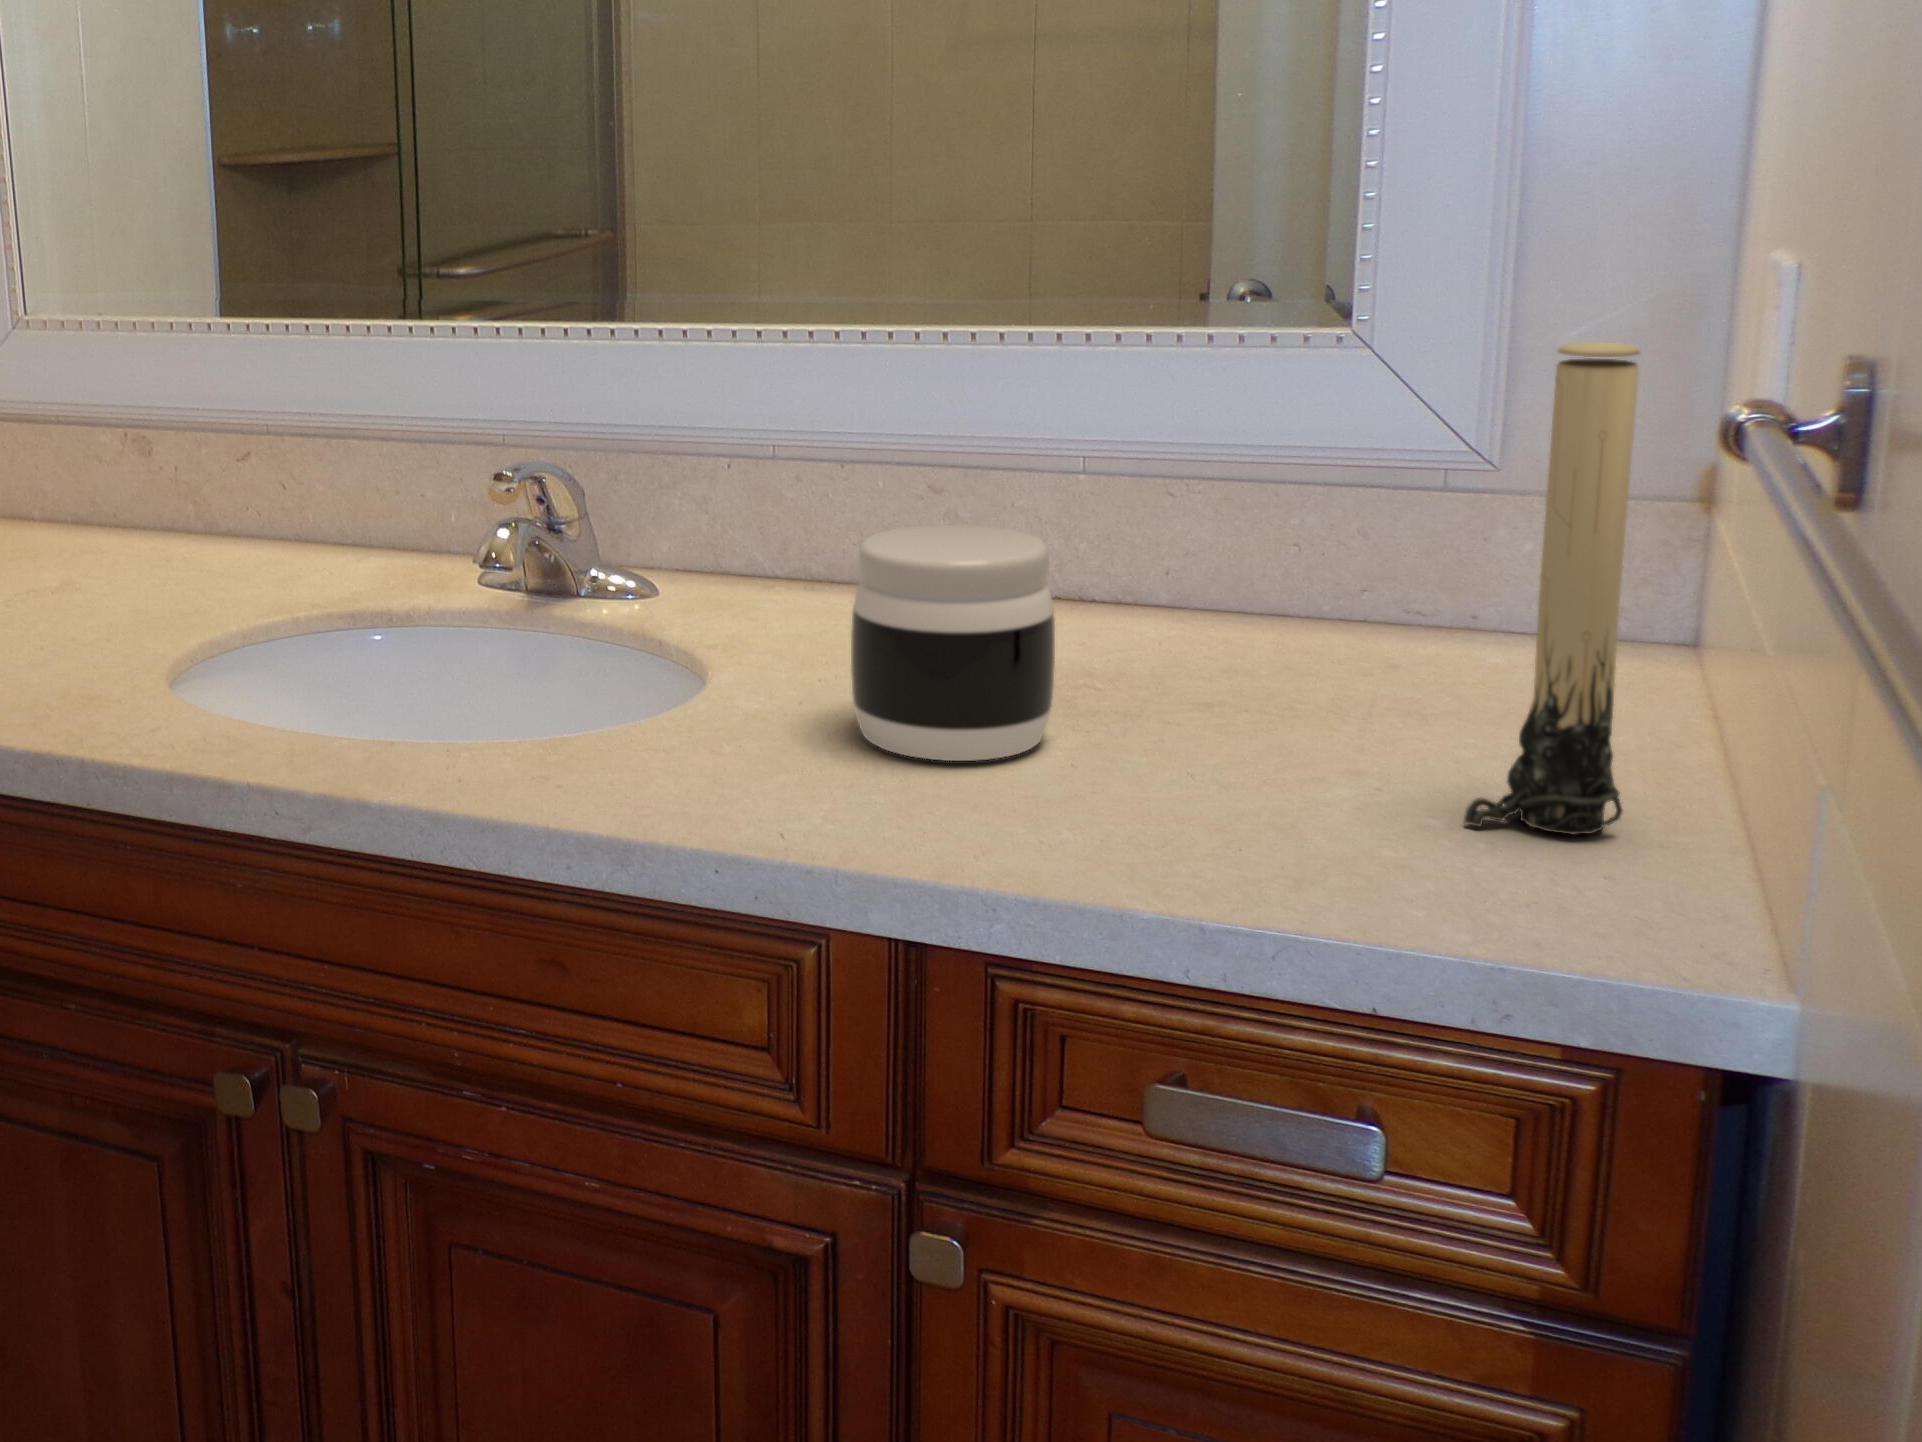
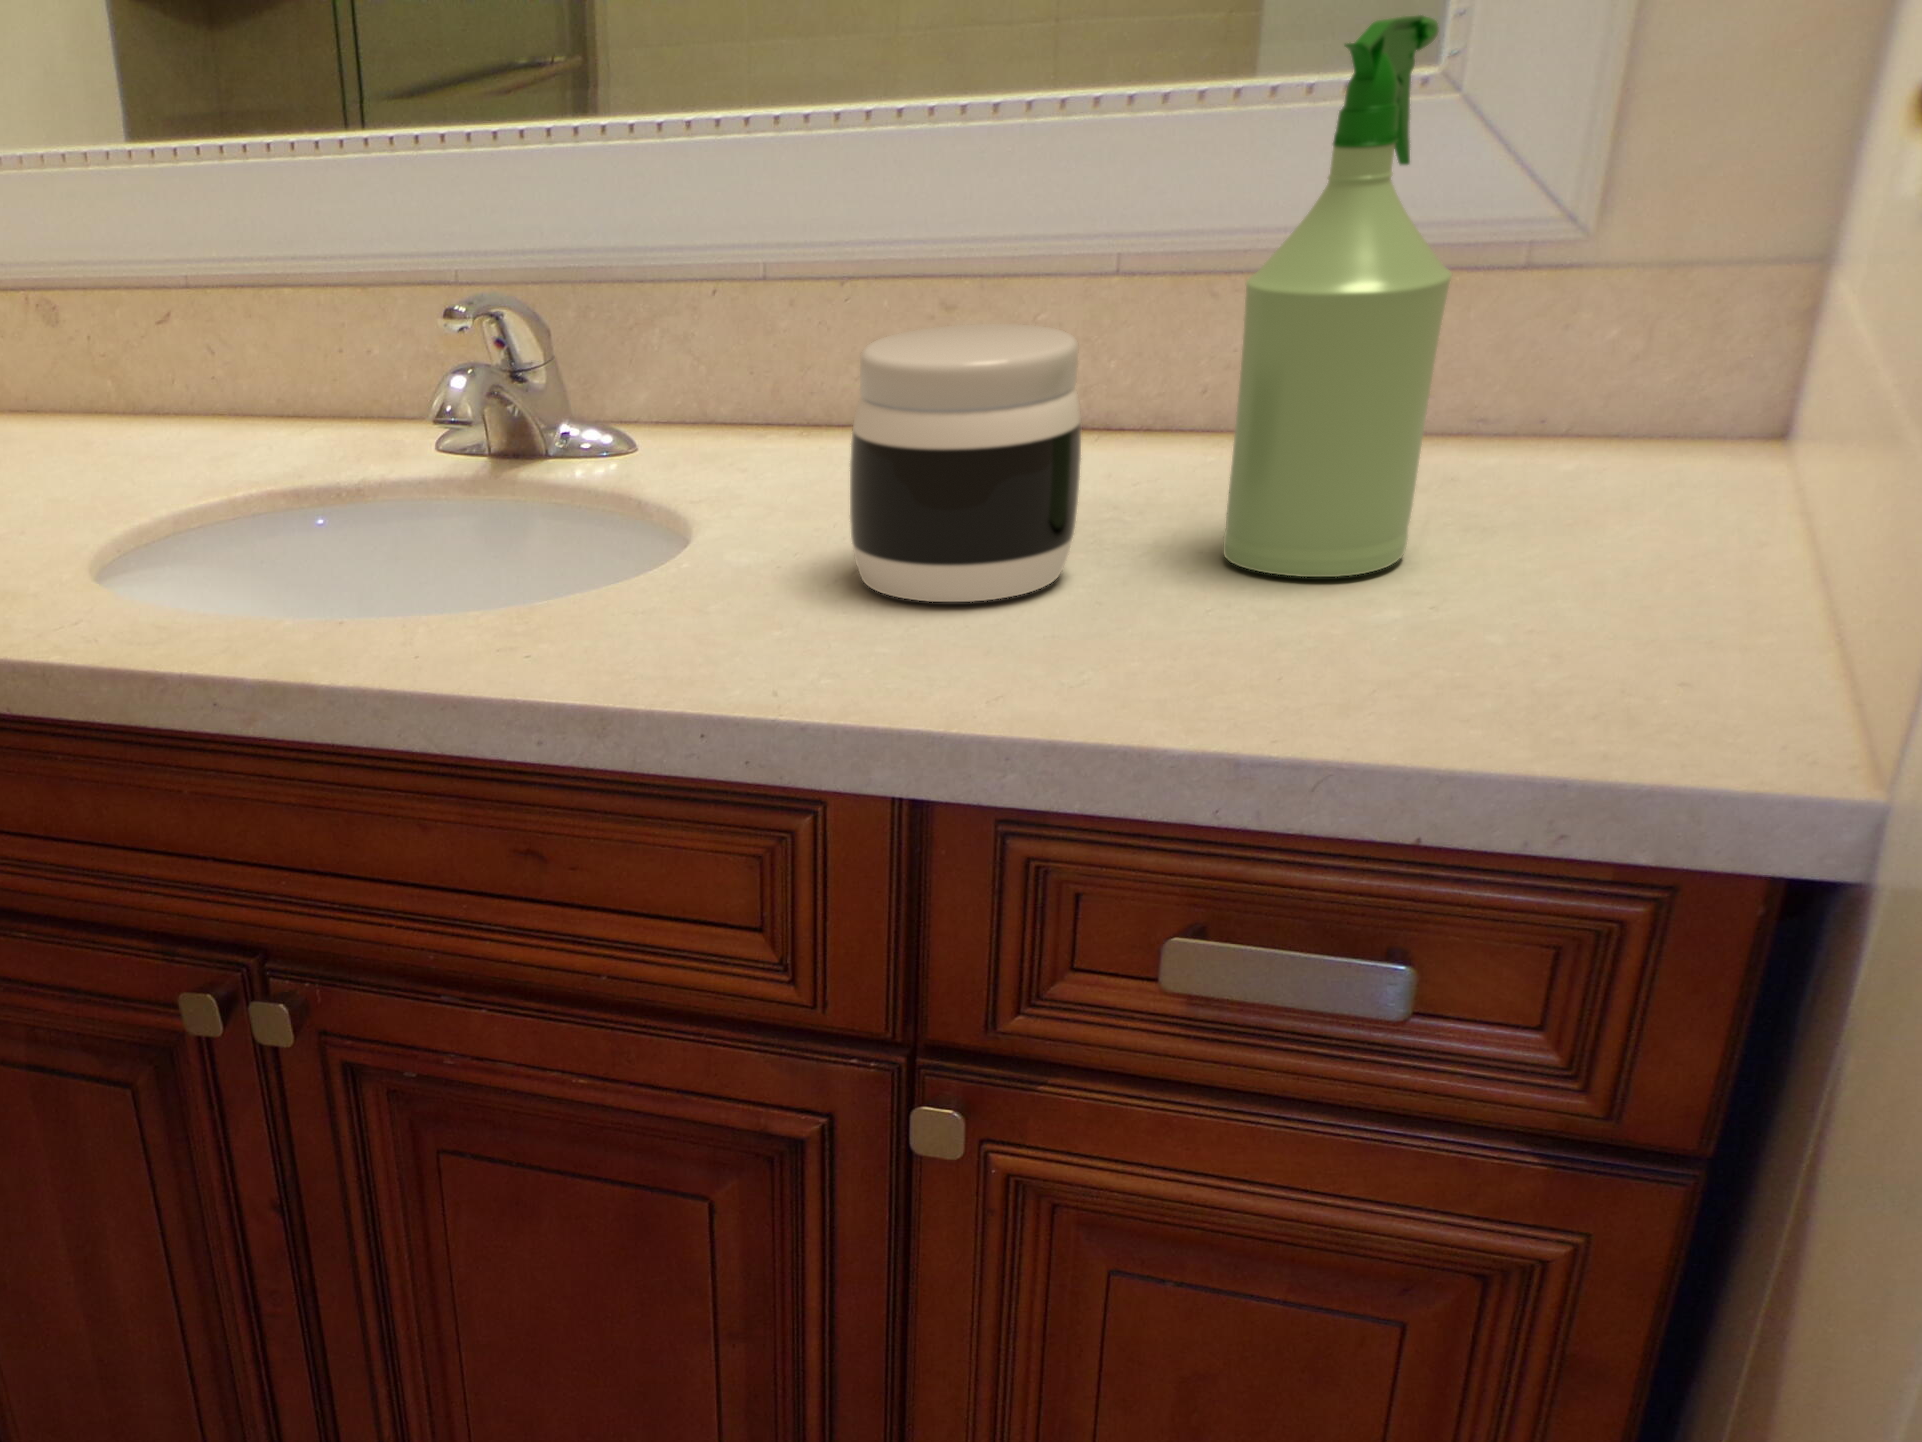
spray bottle: none [1188,308,1370,757] -> present [1223,15,1452,577]
candle: present [1464,342,1640,834] -> none [1529,18,1815,640]

